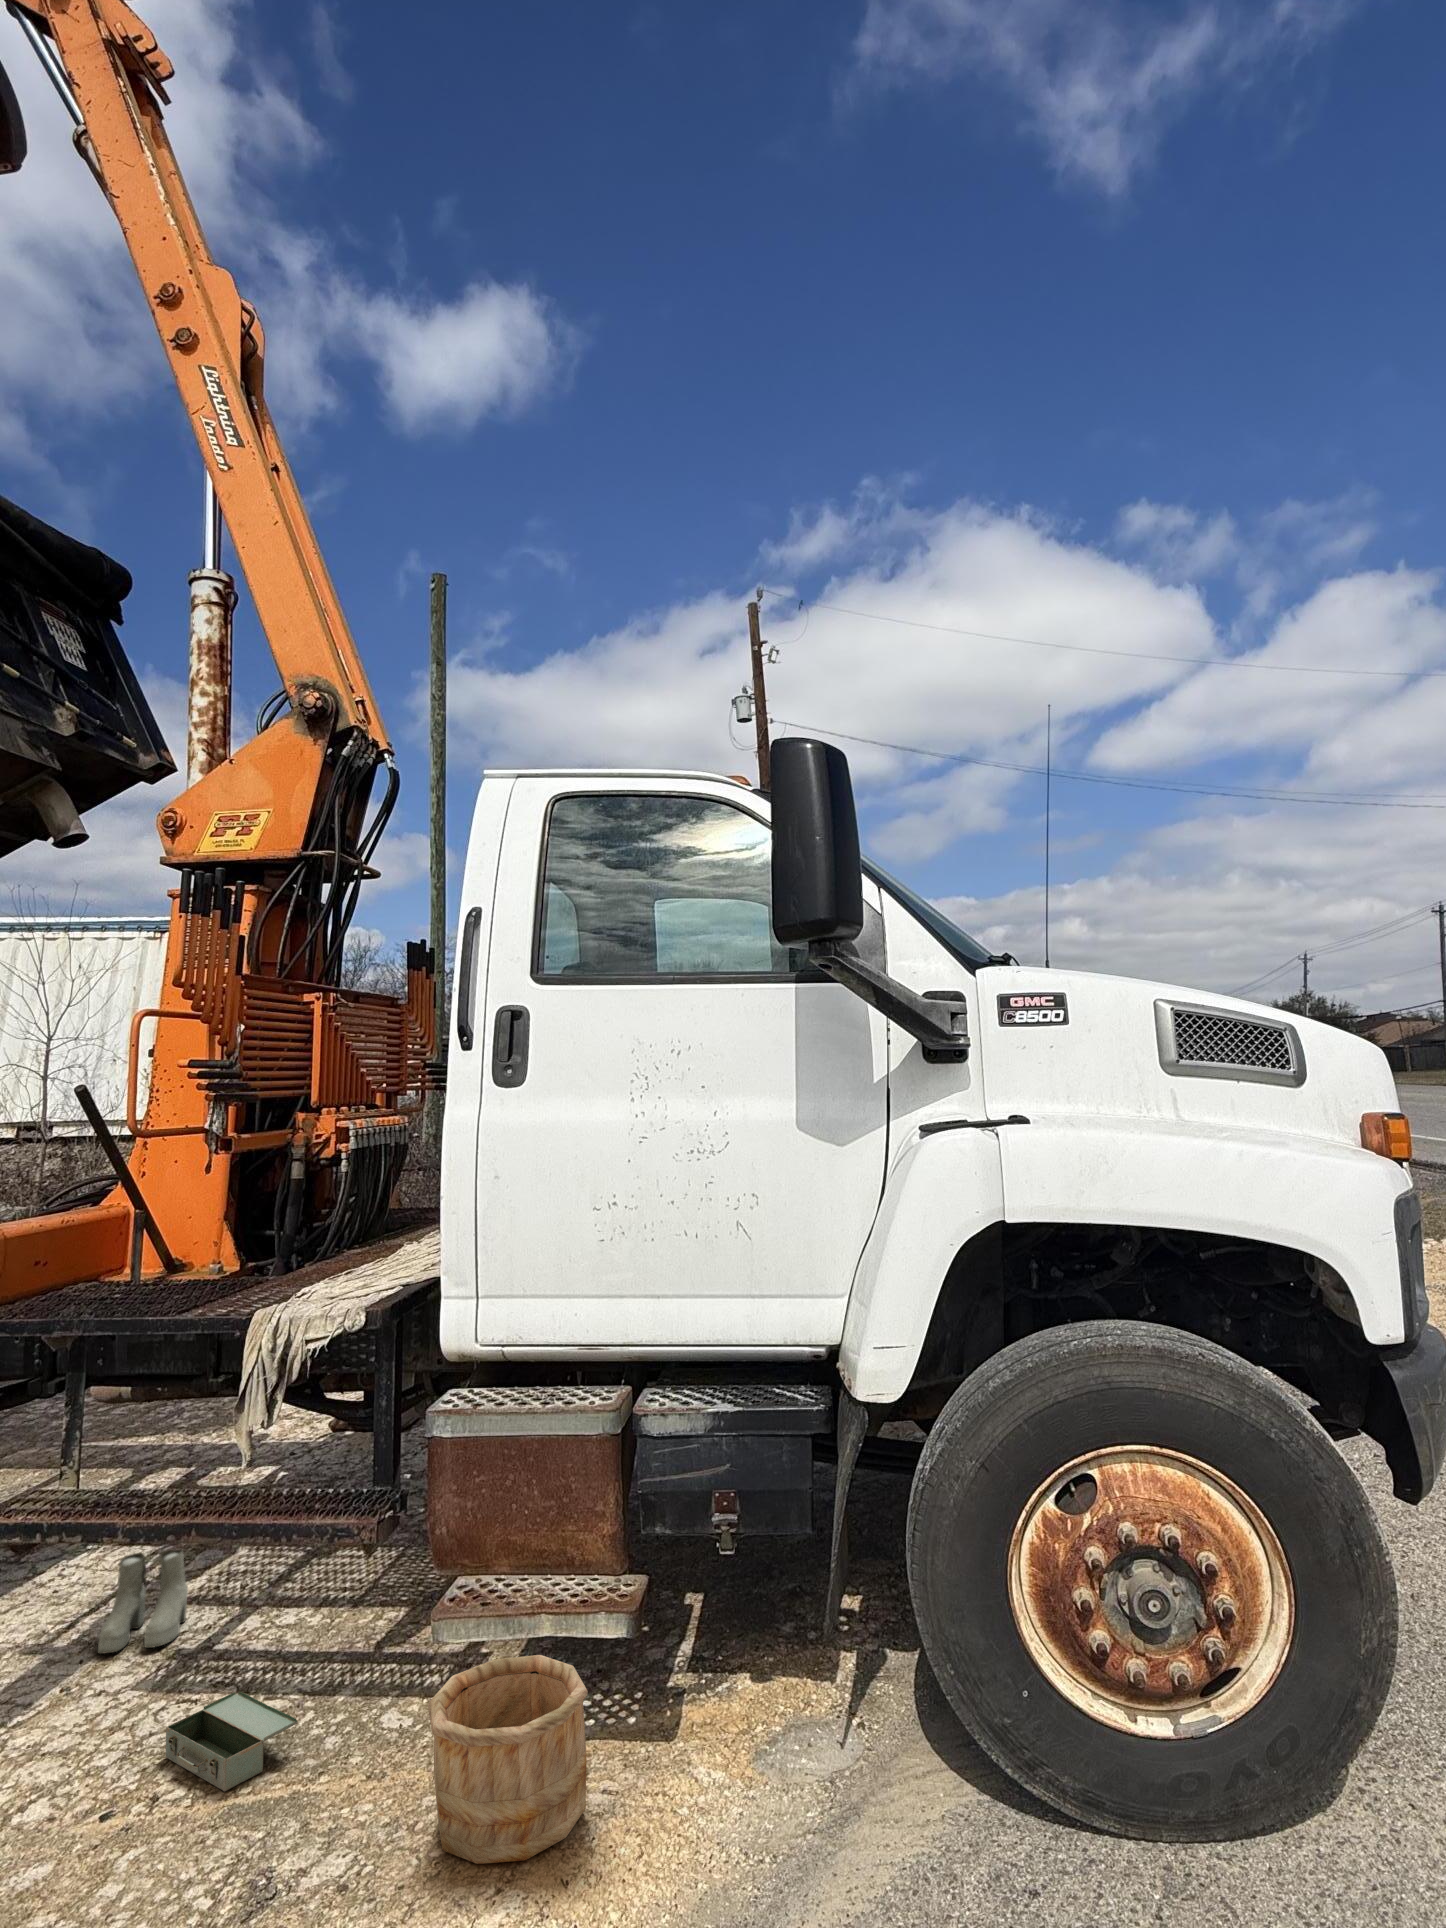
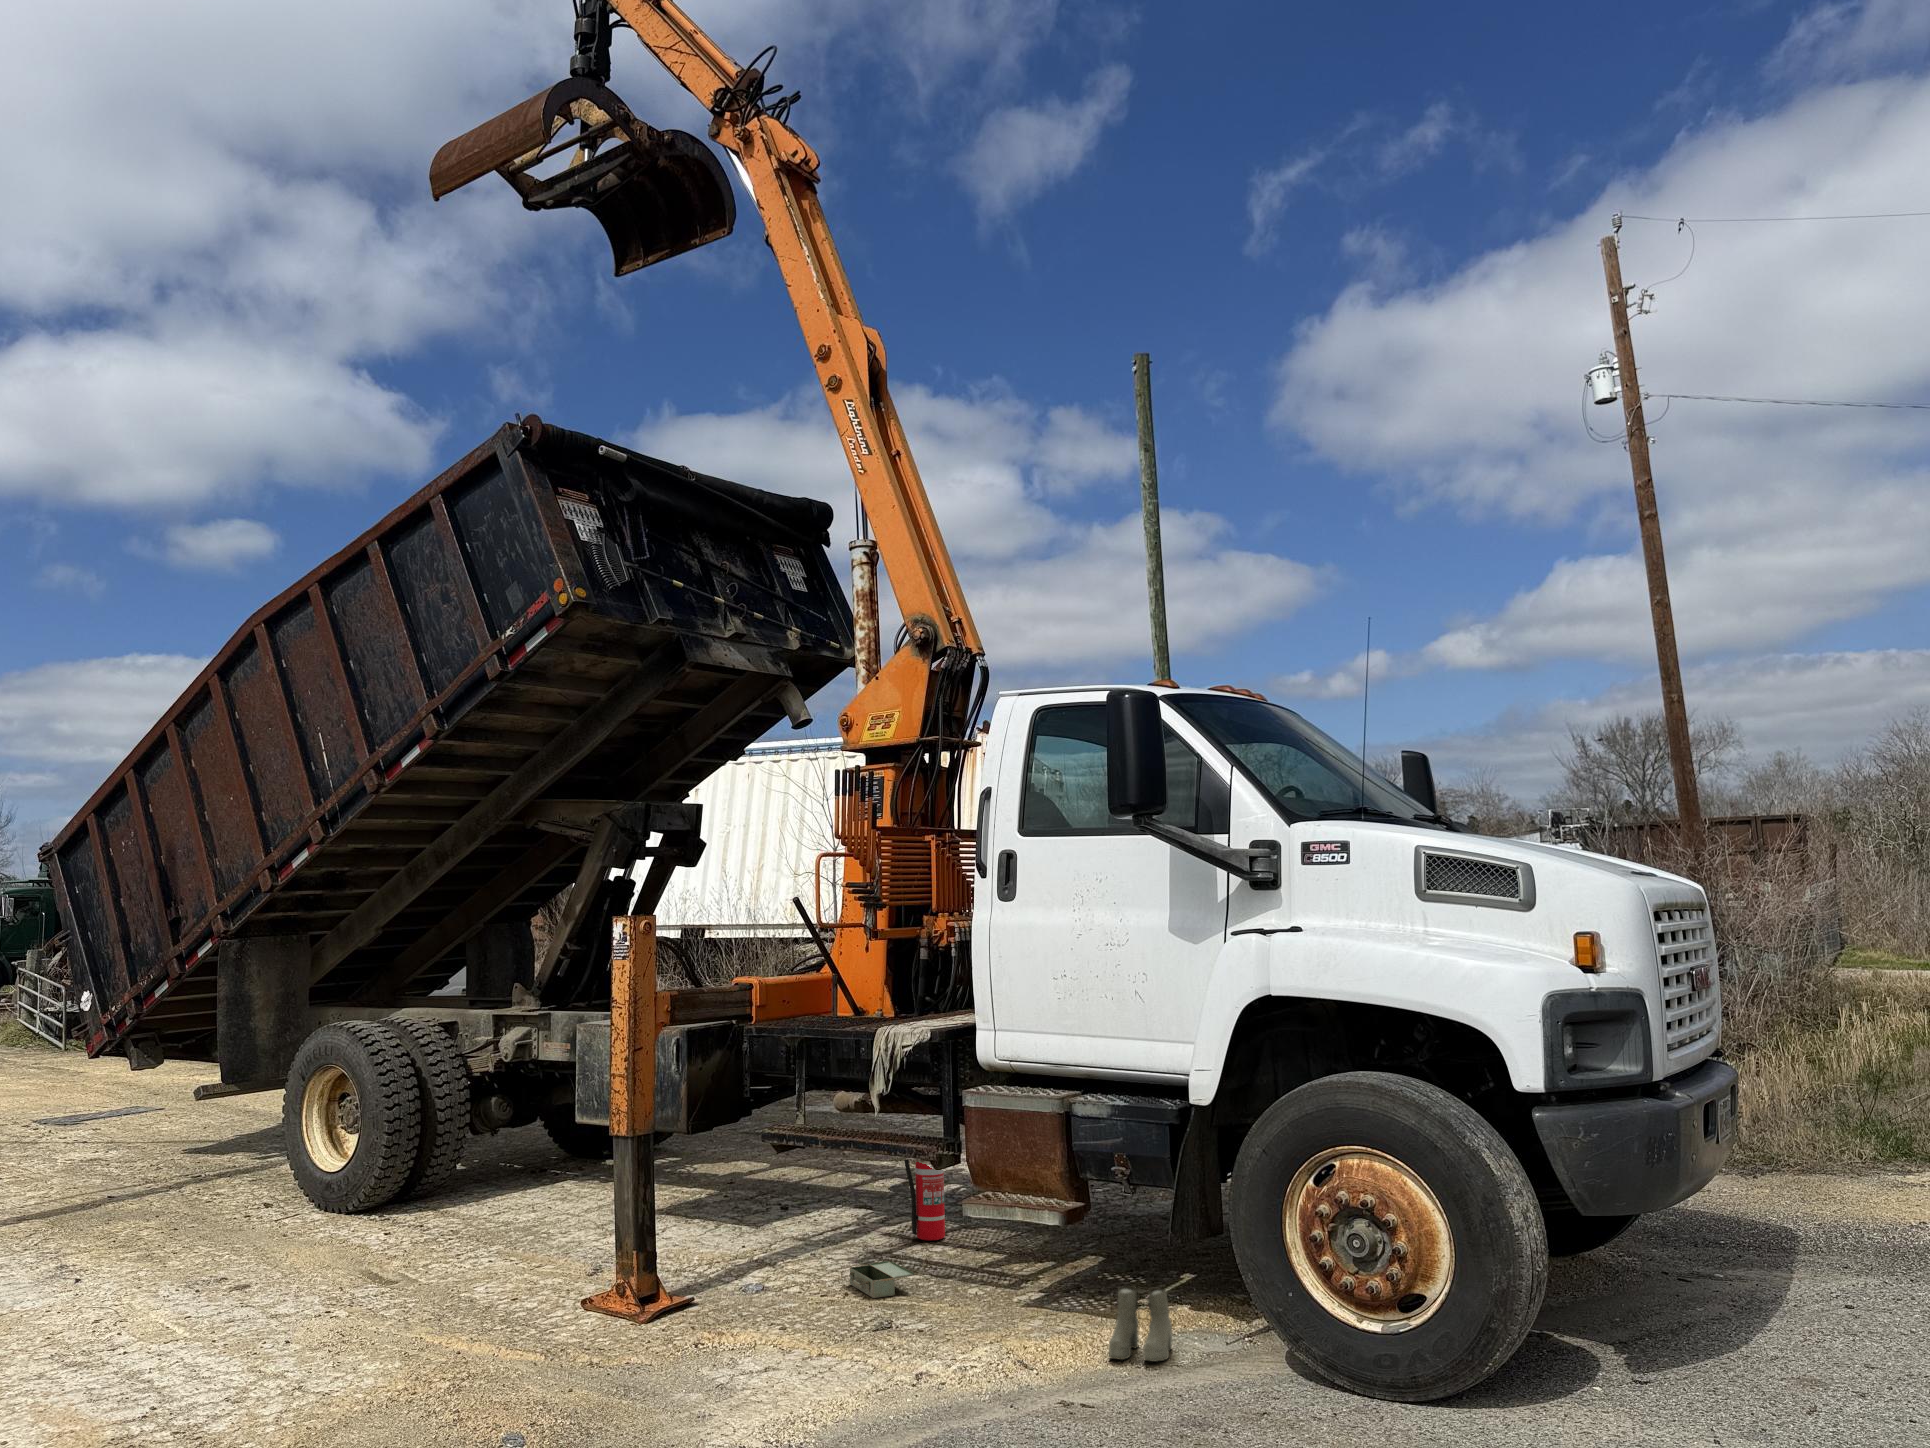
fire extinguisher: none [232,1425,305,1604] -> present [904,1160,945,1240]
boots: present [98,1550,188,1654] -> present [1109,1286,1172,1362]
wooden bucket: present [428,1655,588,1864] -> none [959,1245,1049,1337]

